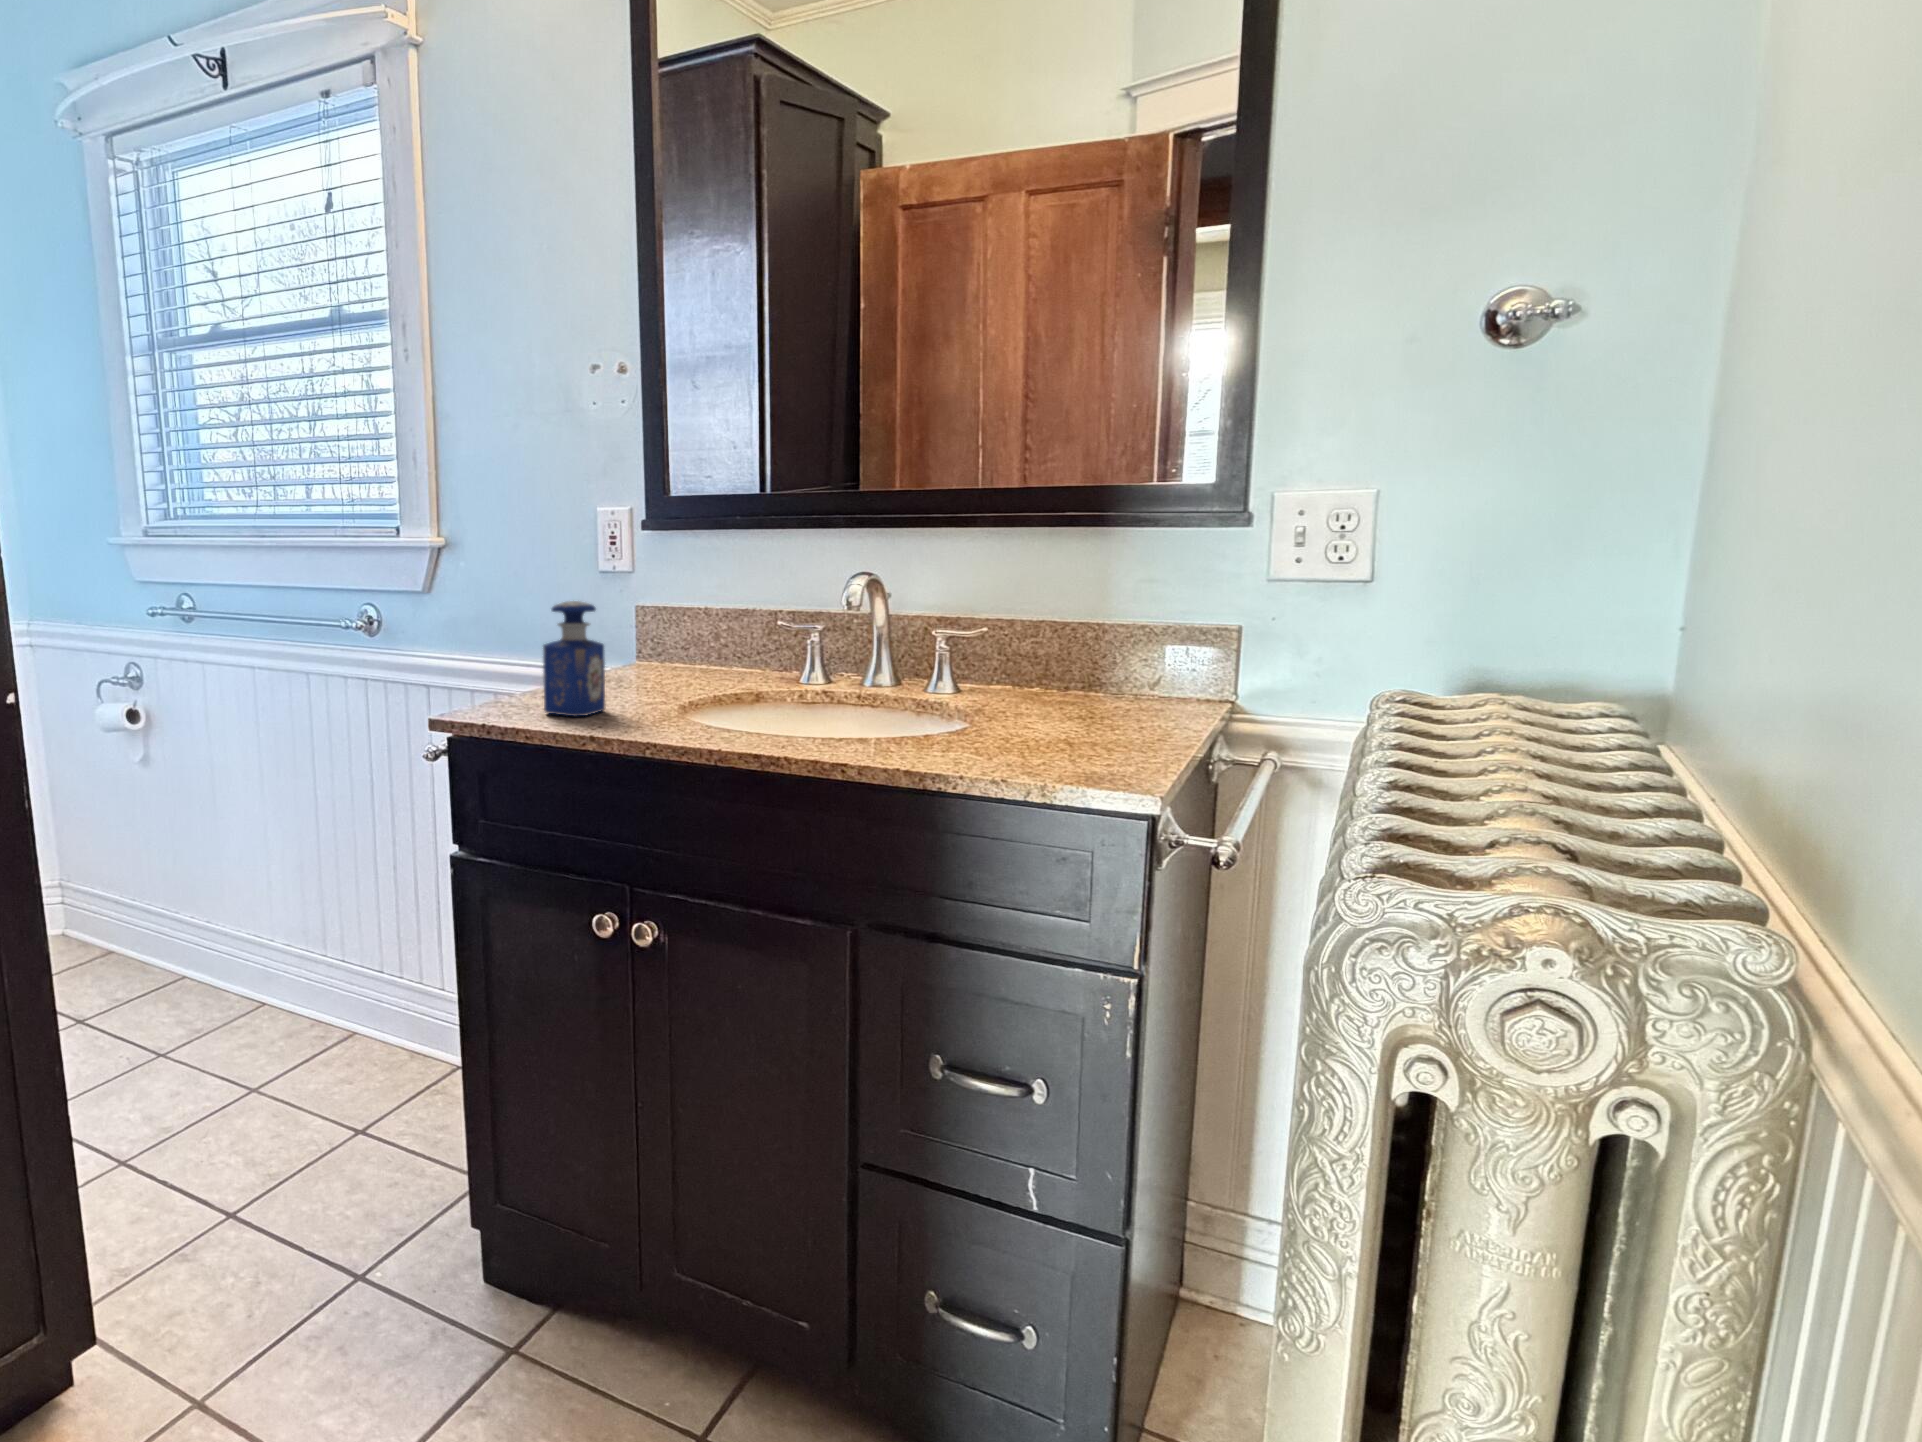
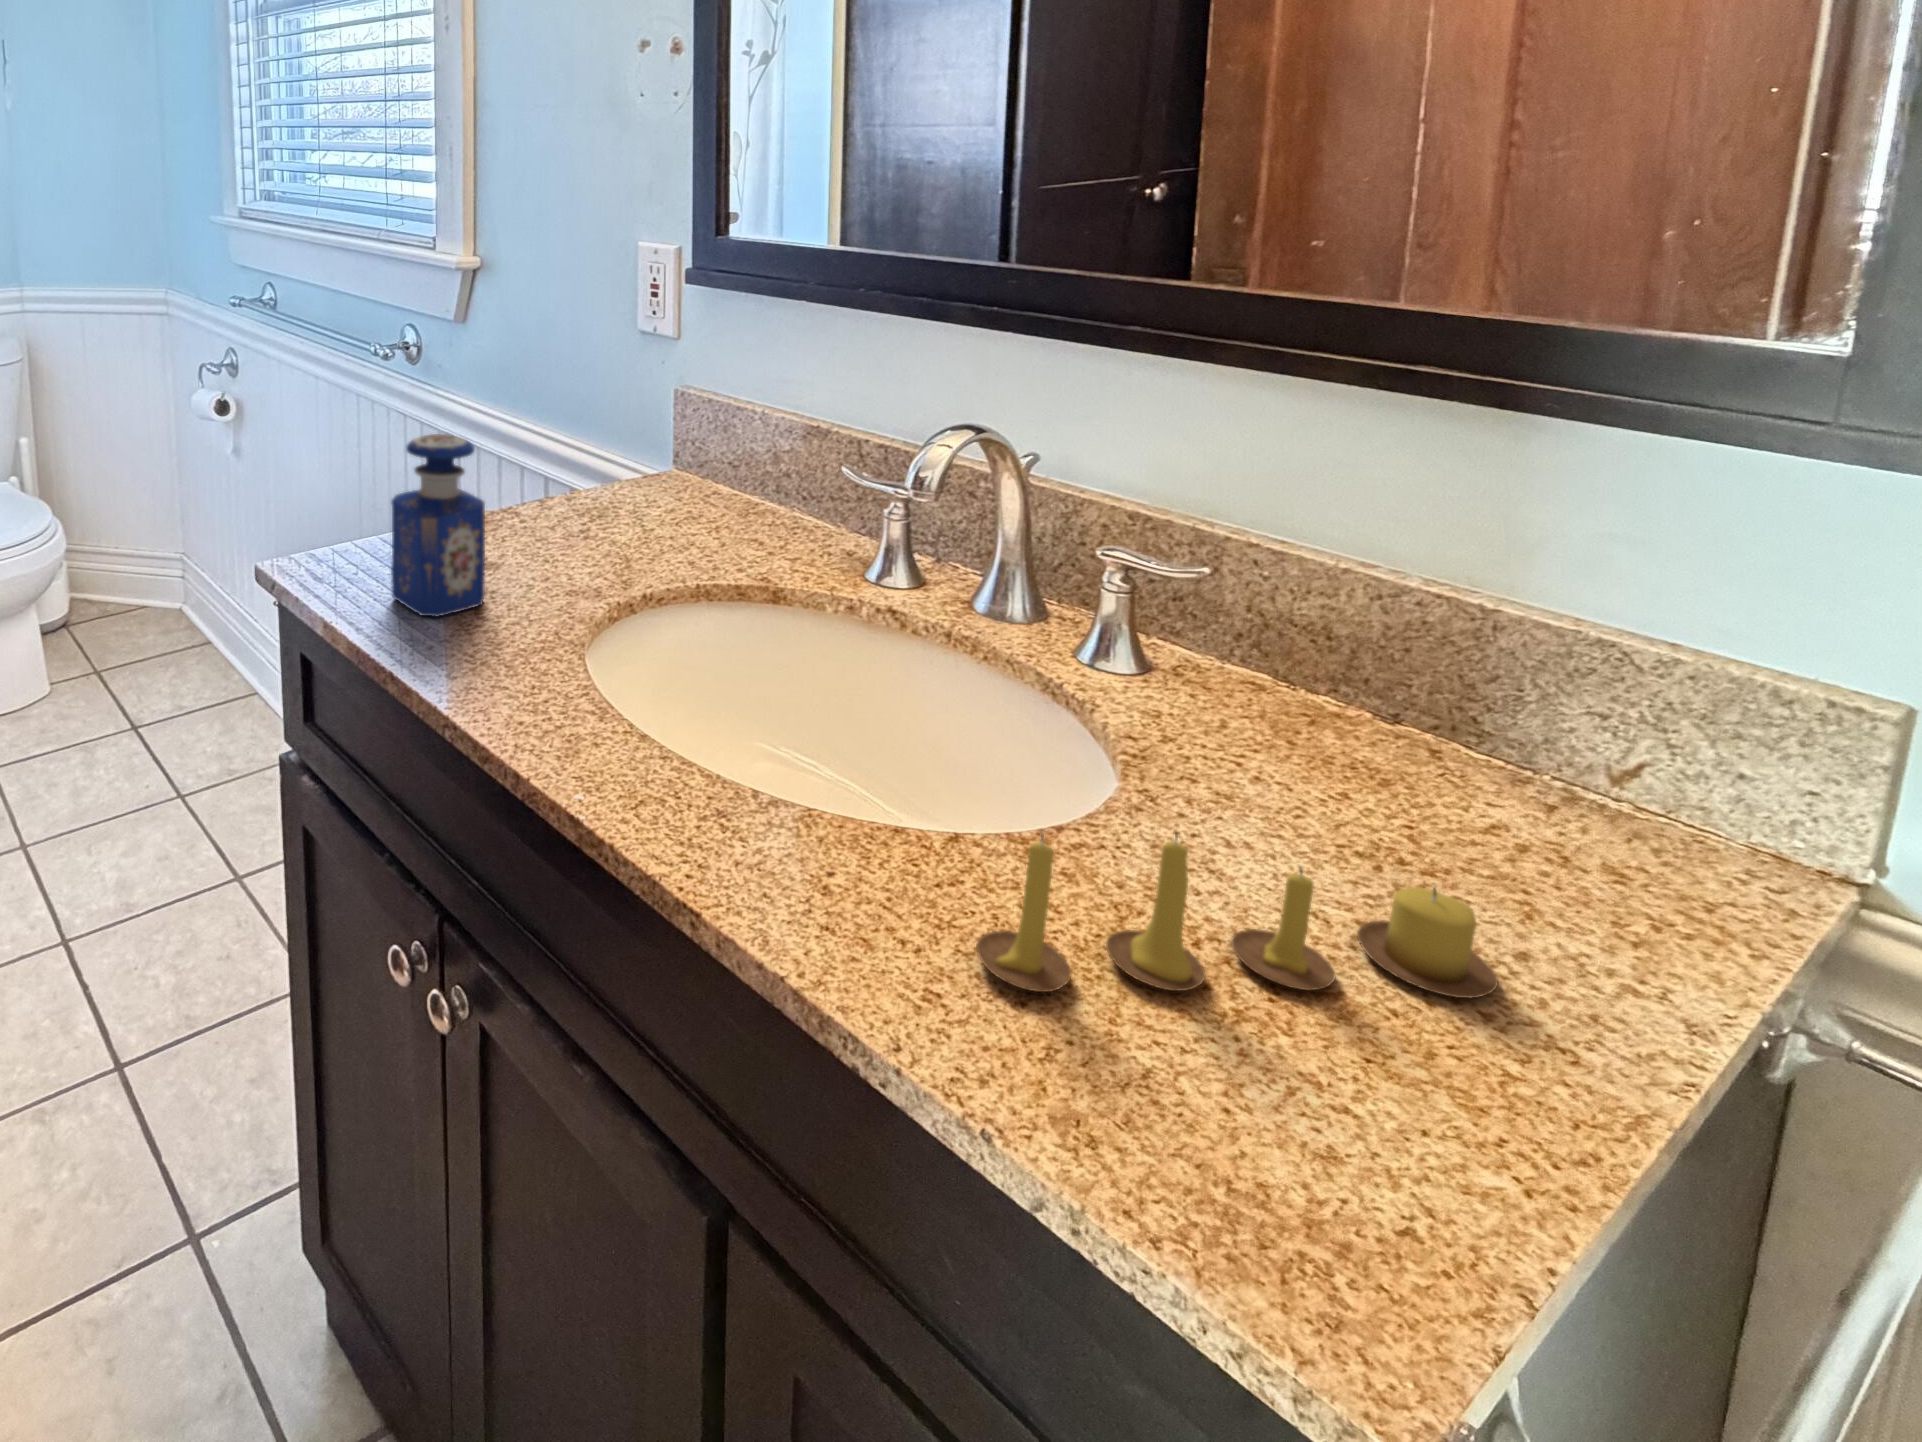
candle: none [967,678,1142,752] -> present [976,832,1498,998]

